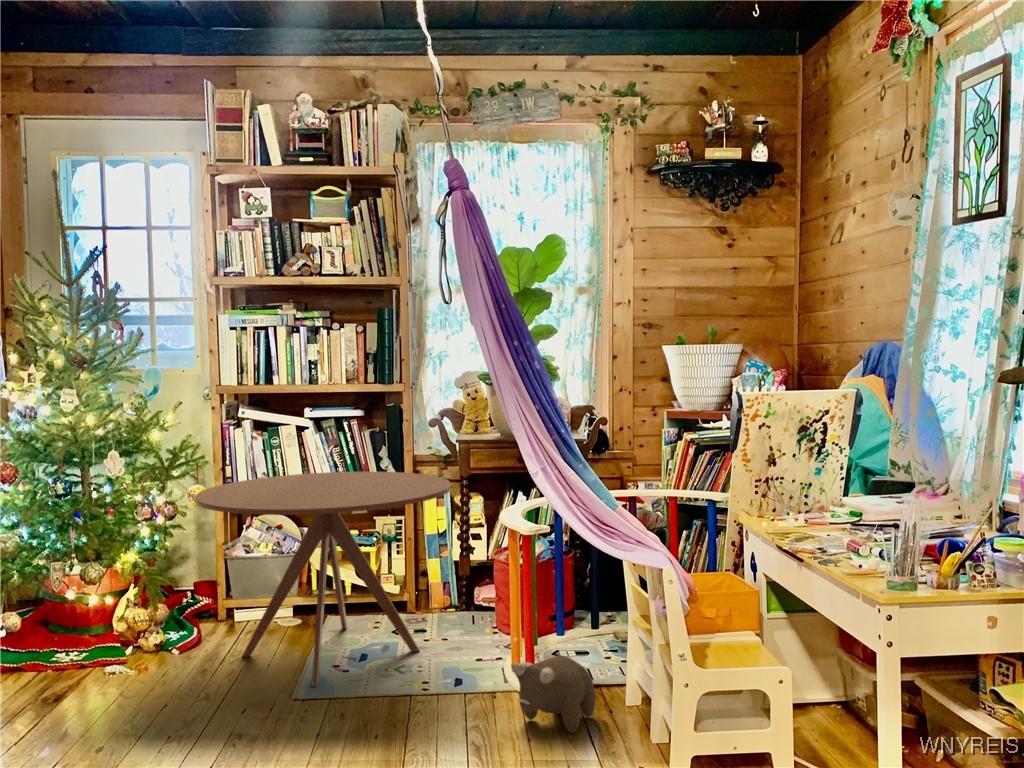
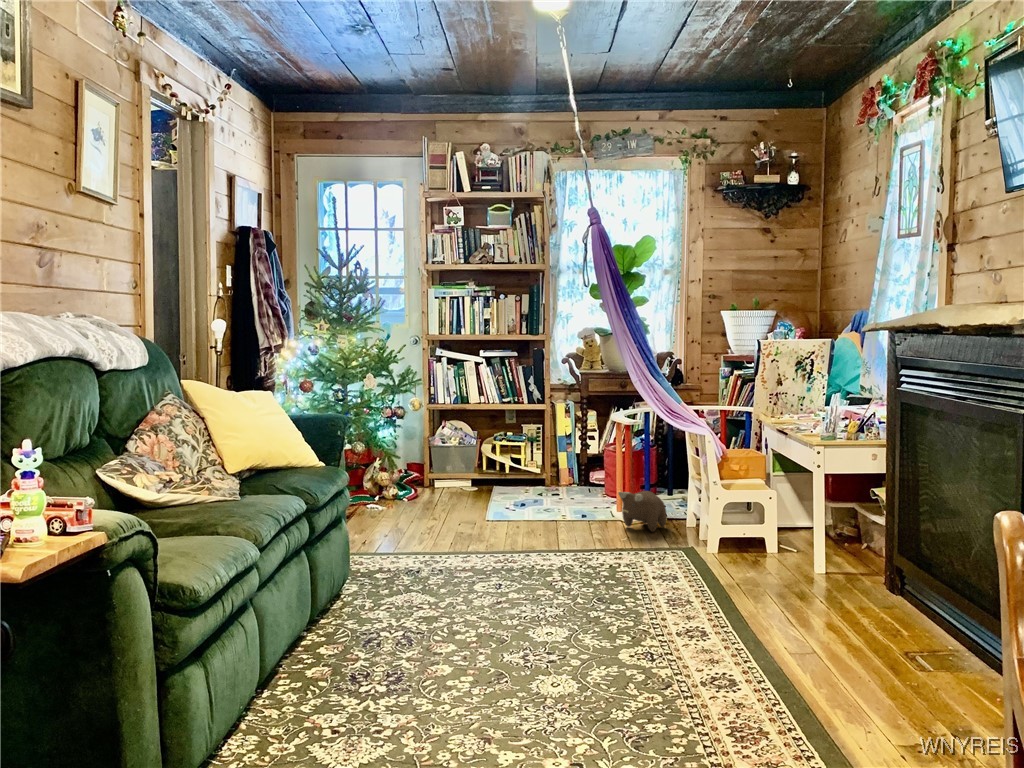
round table: present [195,471,451,687] -> none [425,392,579,512]

